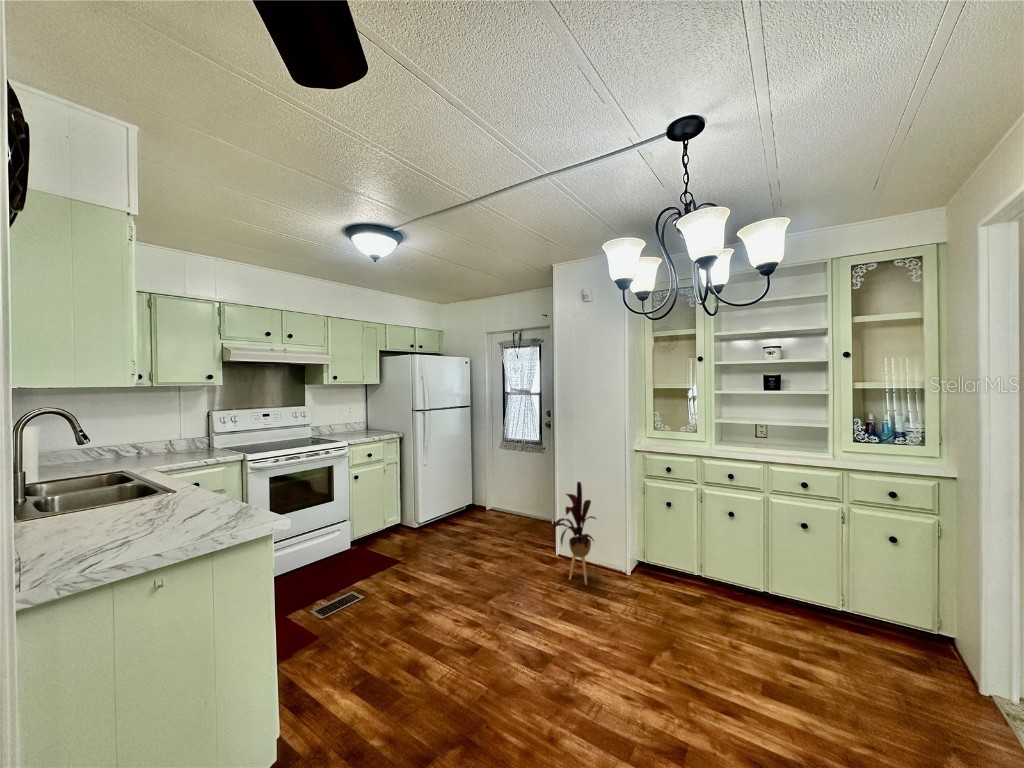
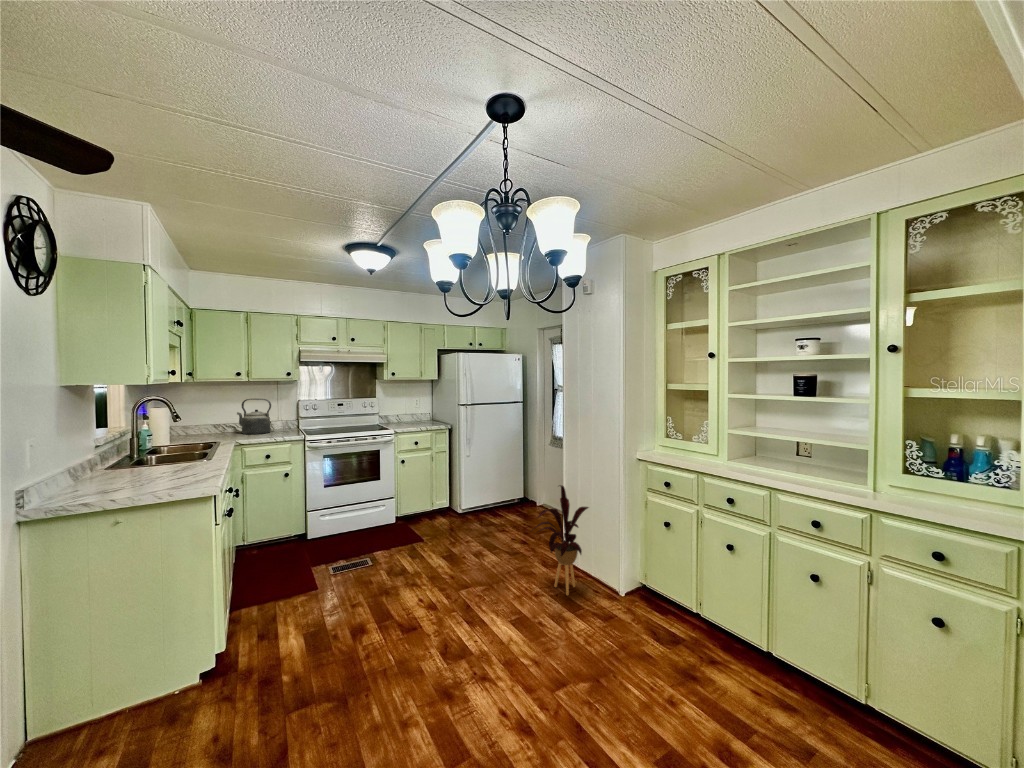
kettle: none [134,413,189,461] -> present [237,399,271,434]

